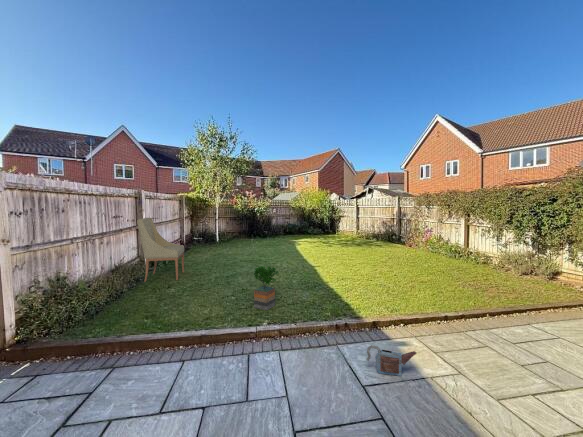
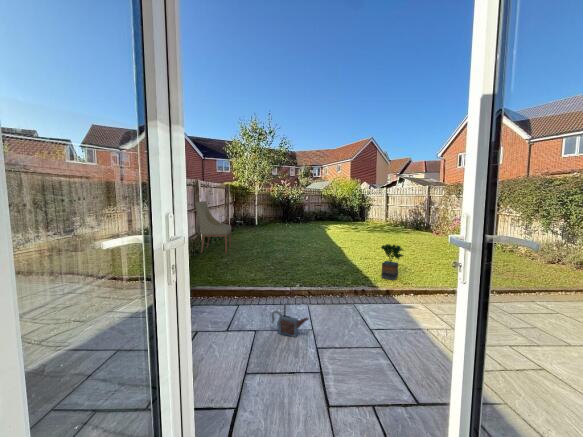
potted tree: present [254,266,279,310] -> present [381,244,403,280]
watering can: present [367,345,416,376] -> present [272,311,308,337]

